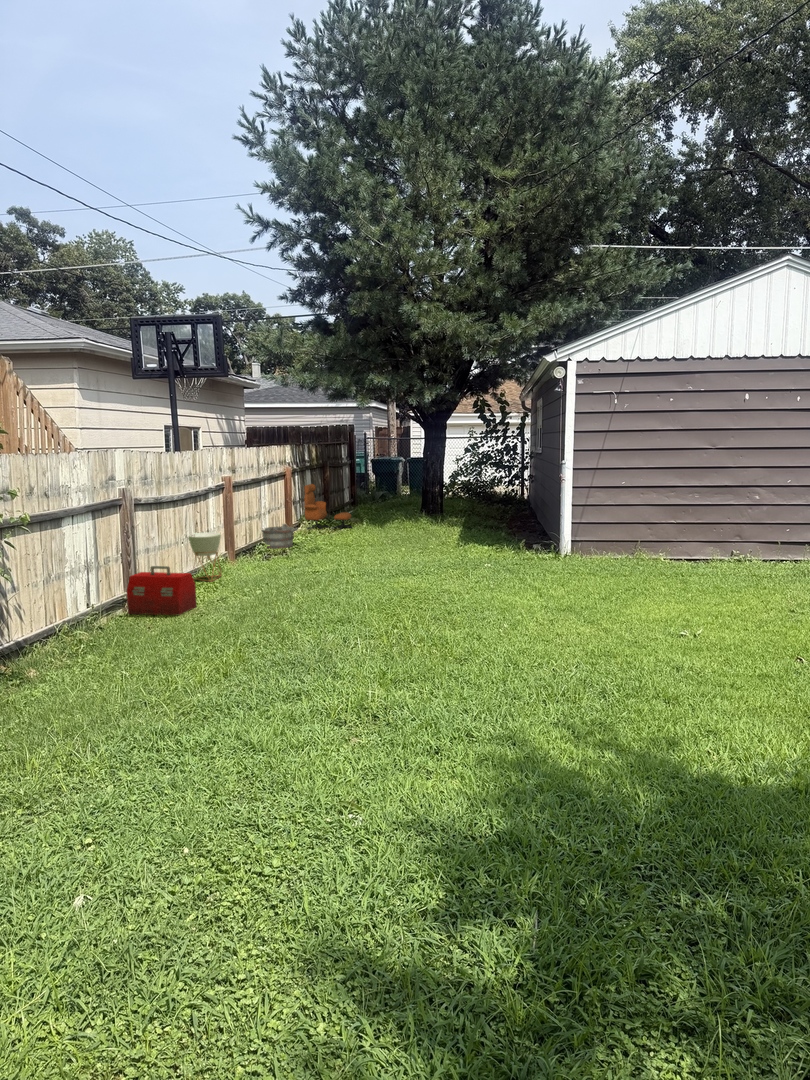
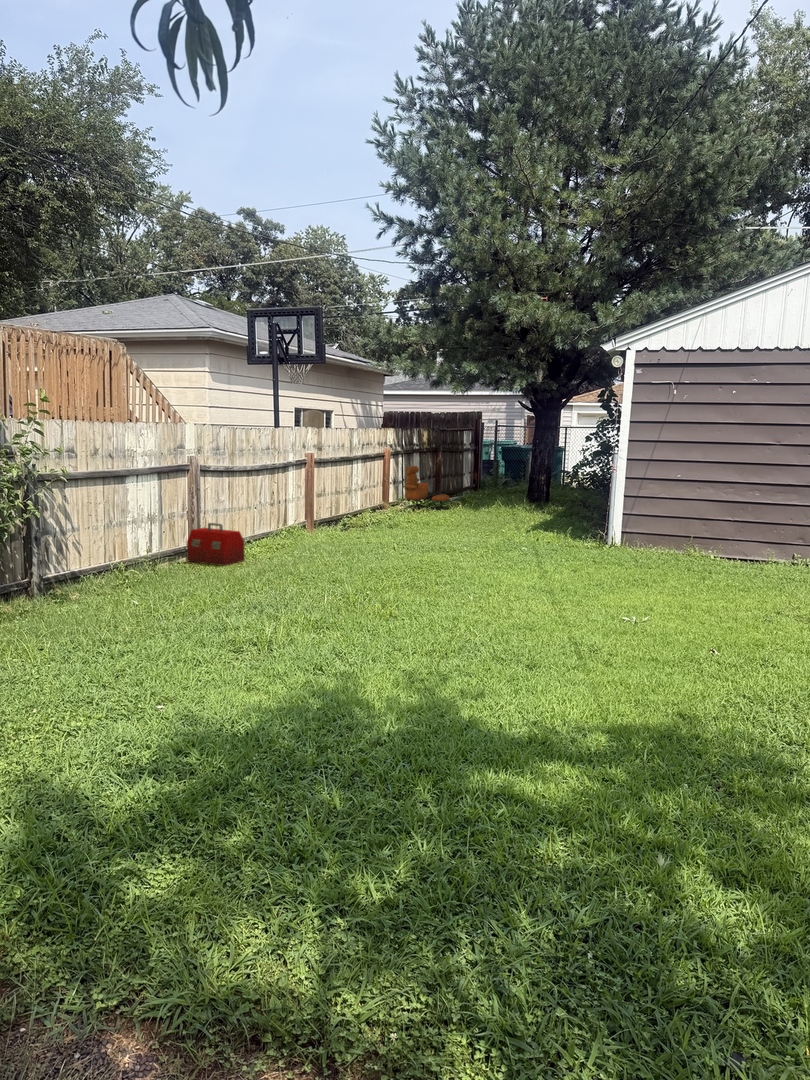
bucket: present [262,524,298,549] -> none [350,500,383,522]
planter: present [189,532,222,582] -> none [261,500,290,544]

